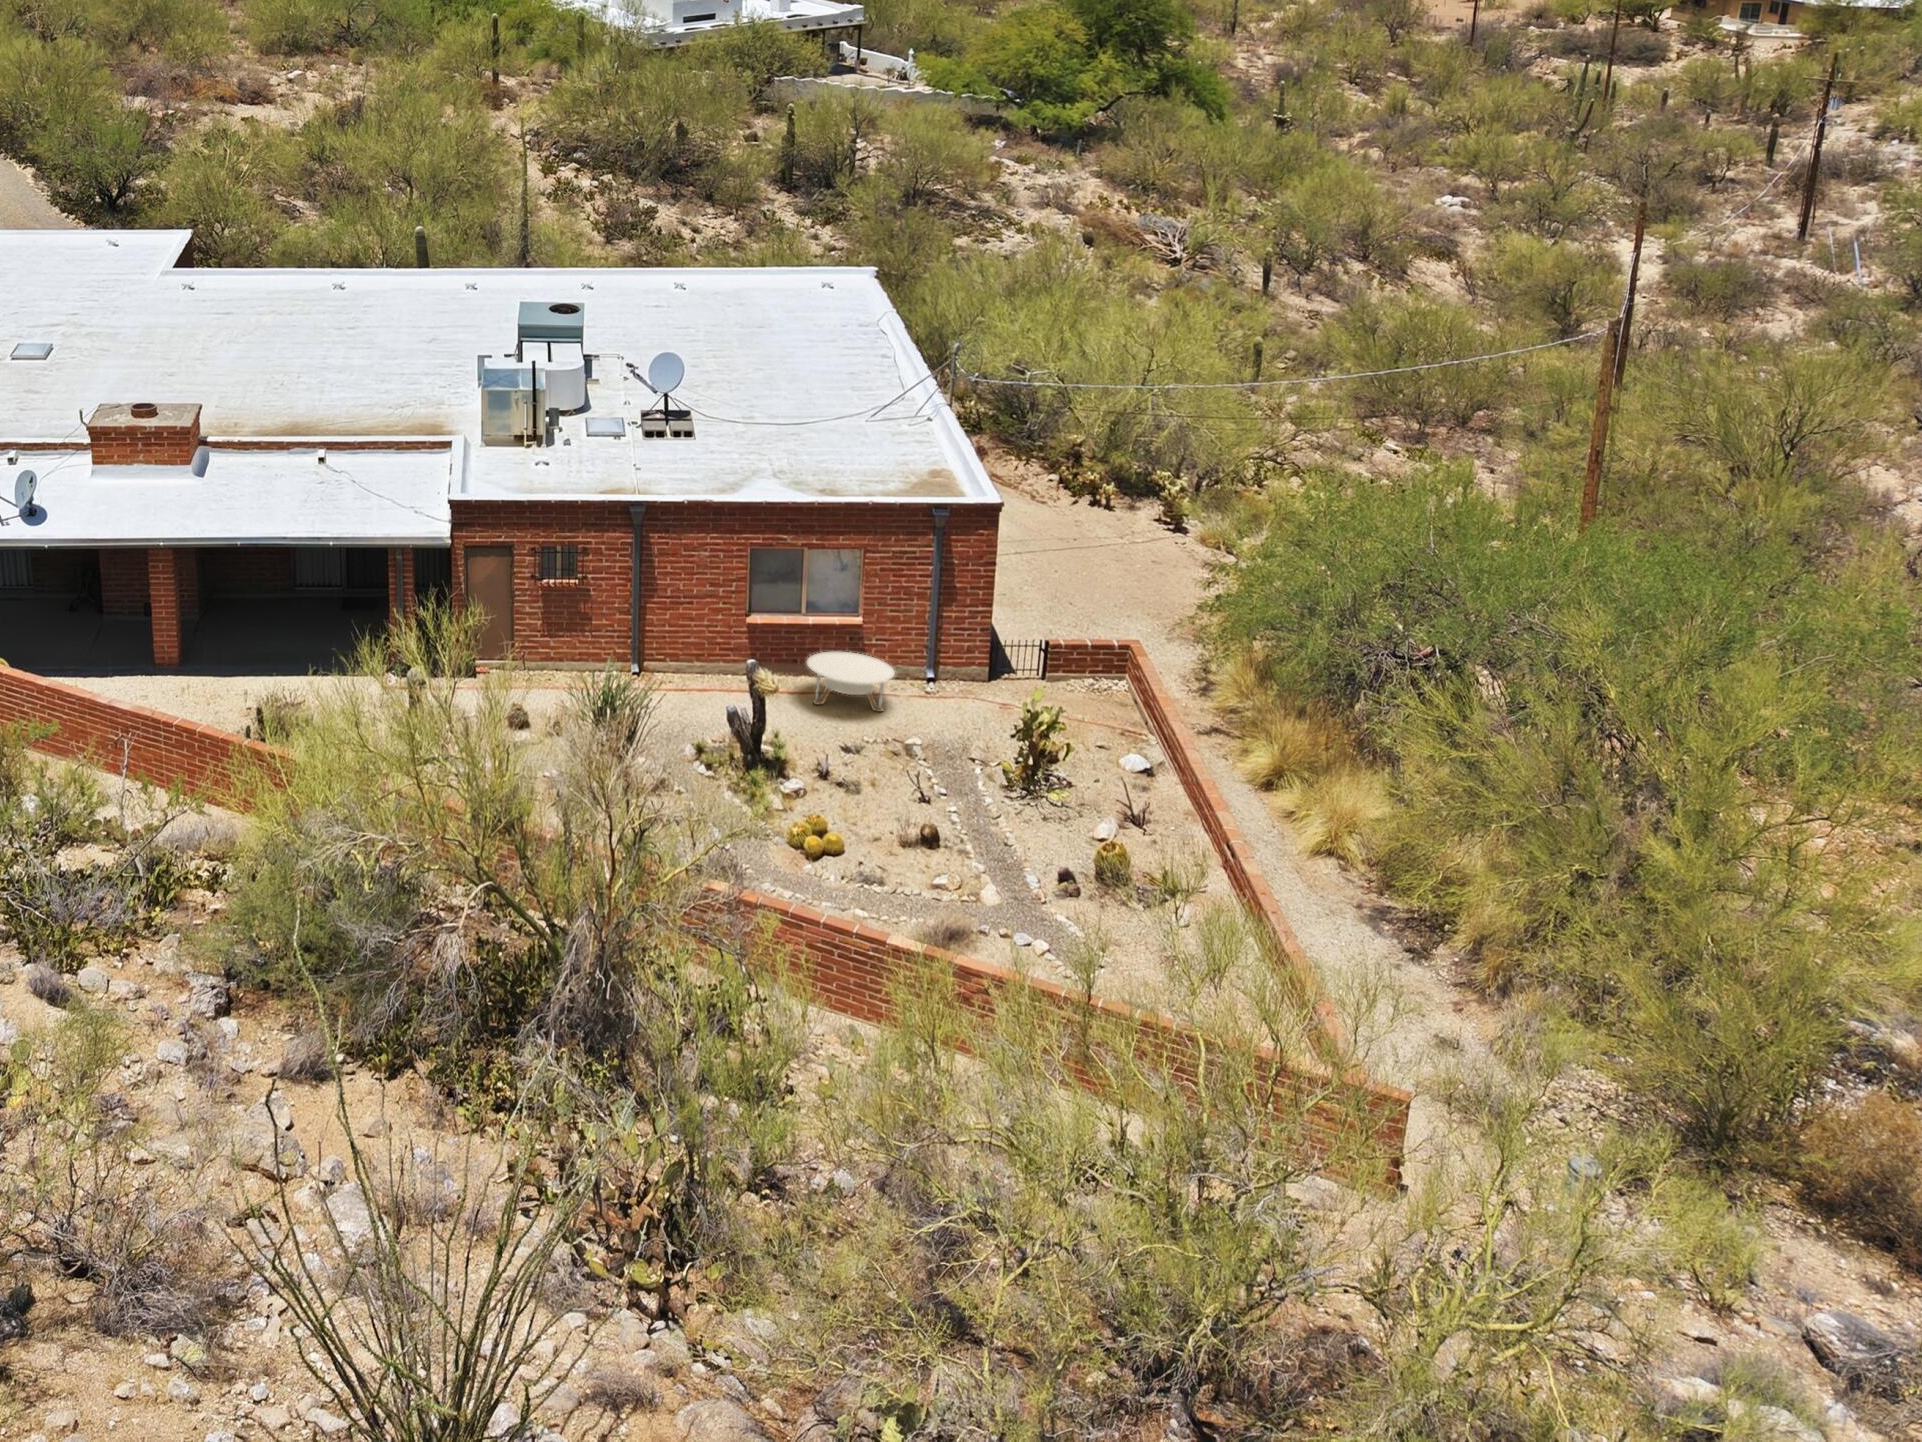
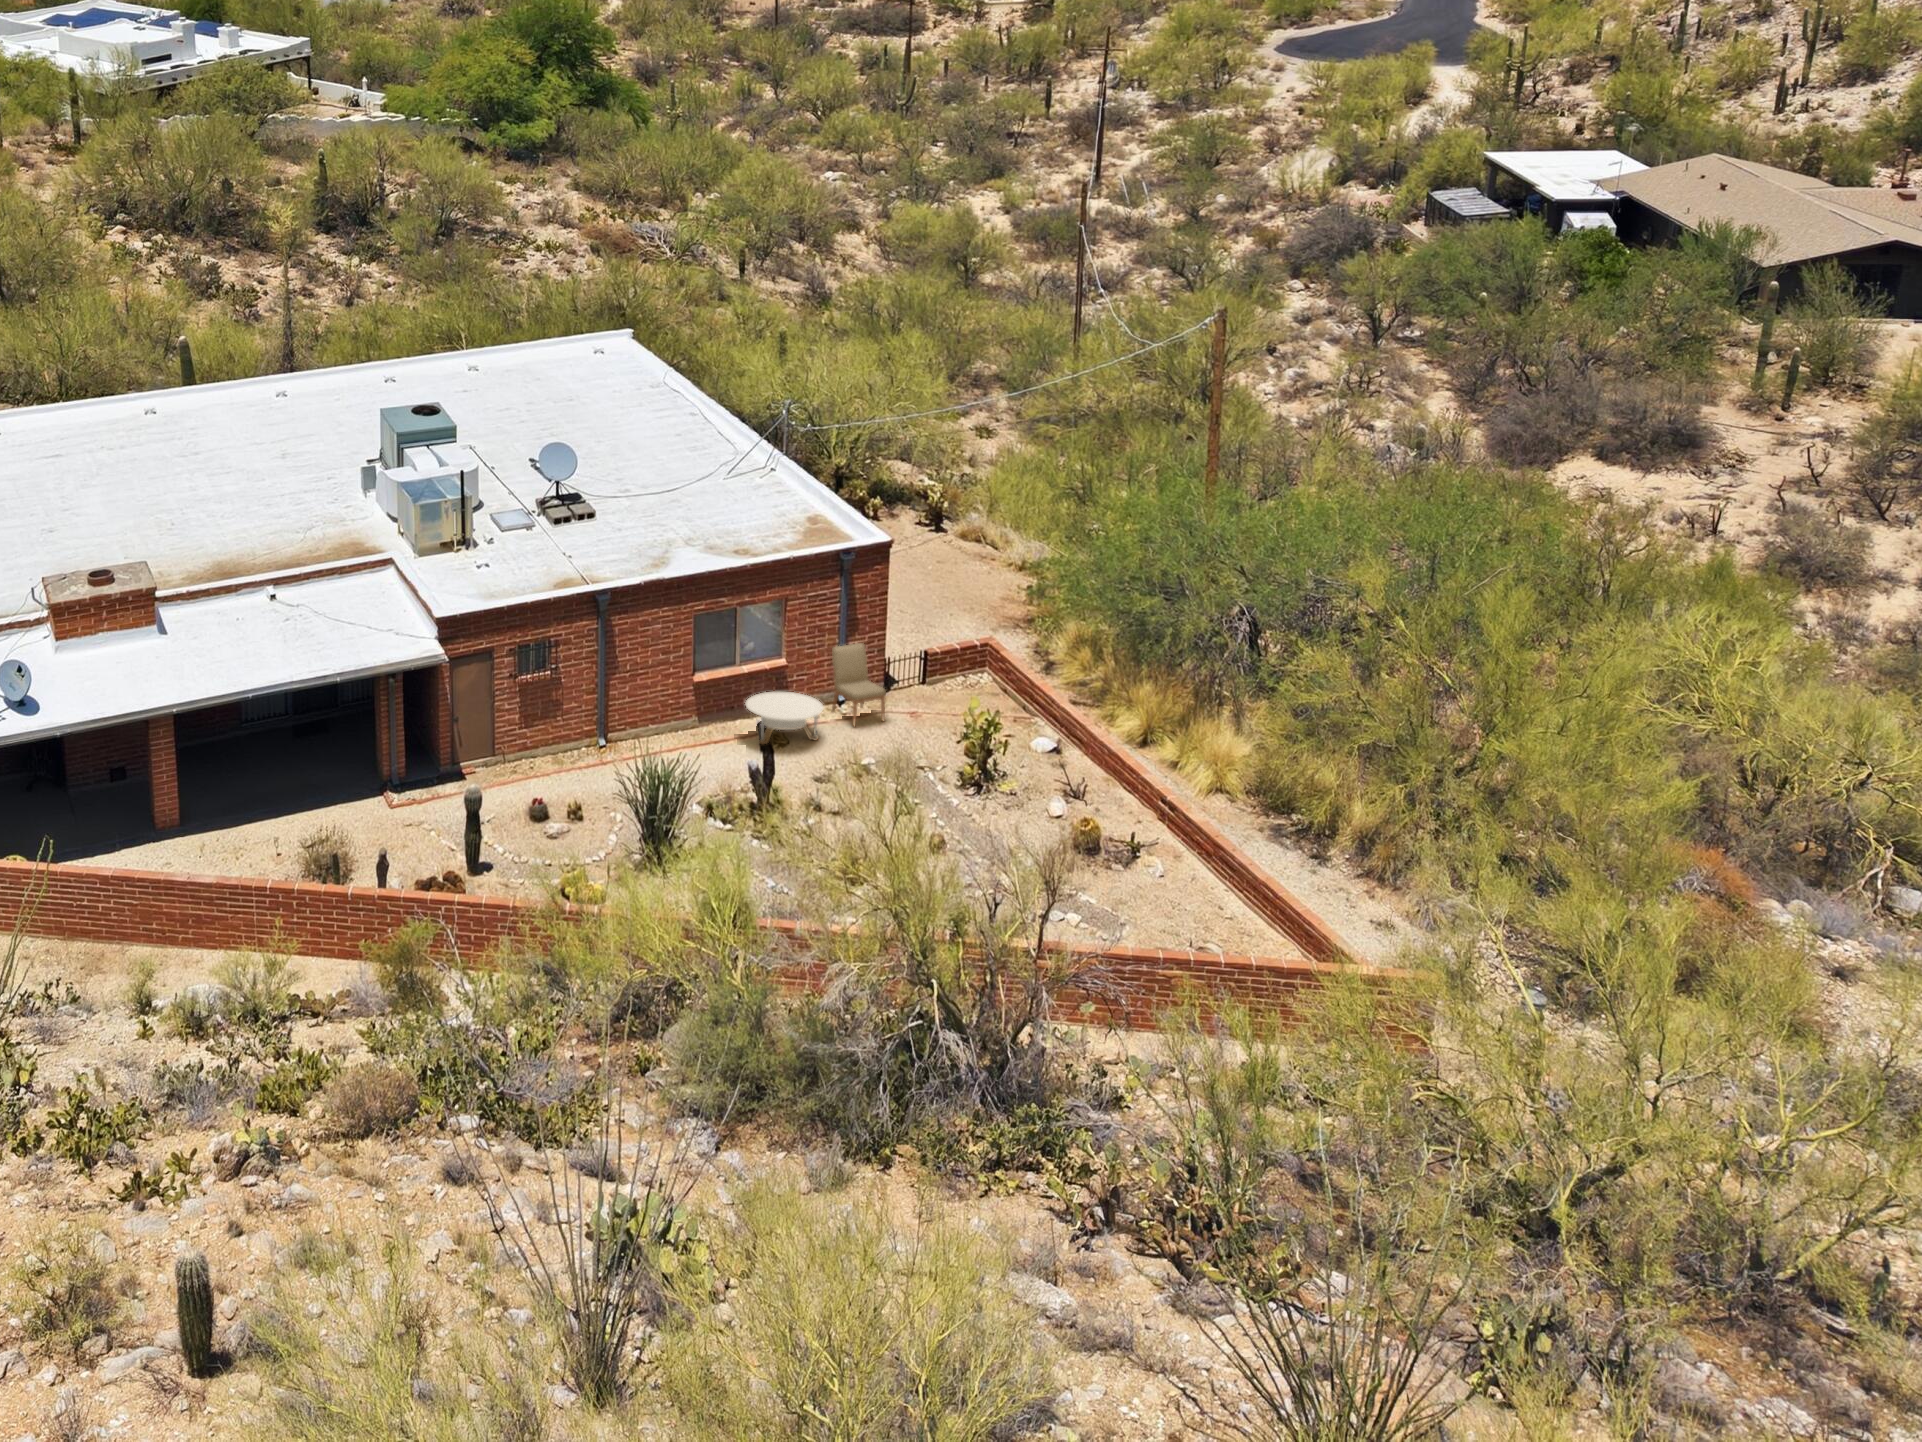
chair: none [919,615,978,708] -> present [832,643,886,726]

